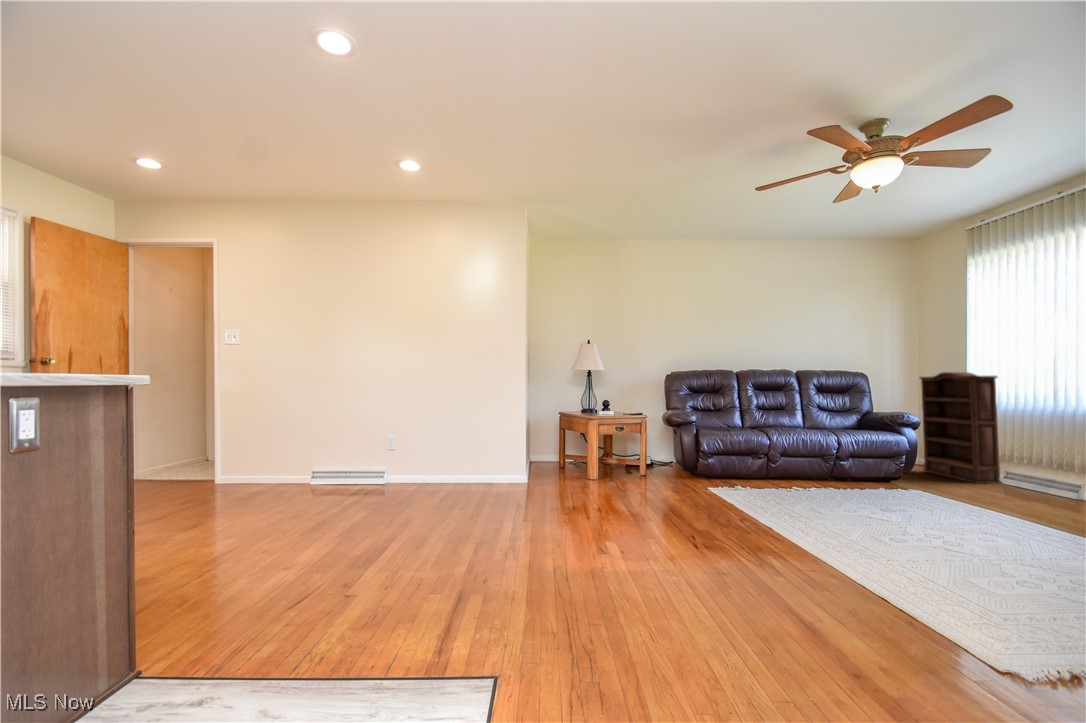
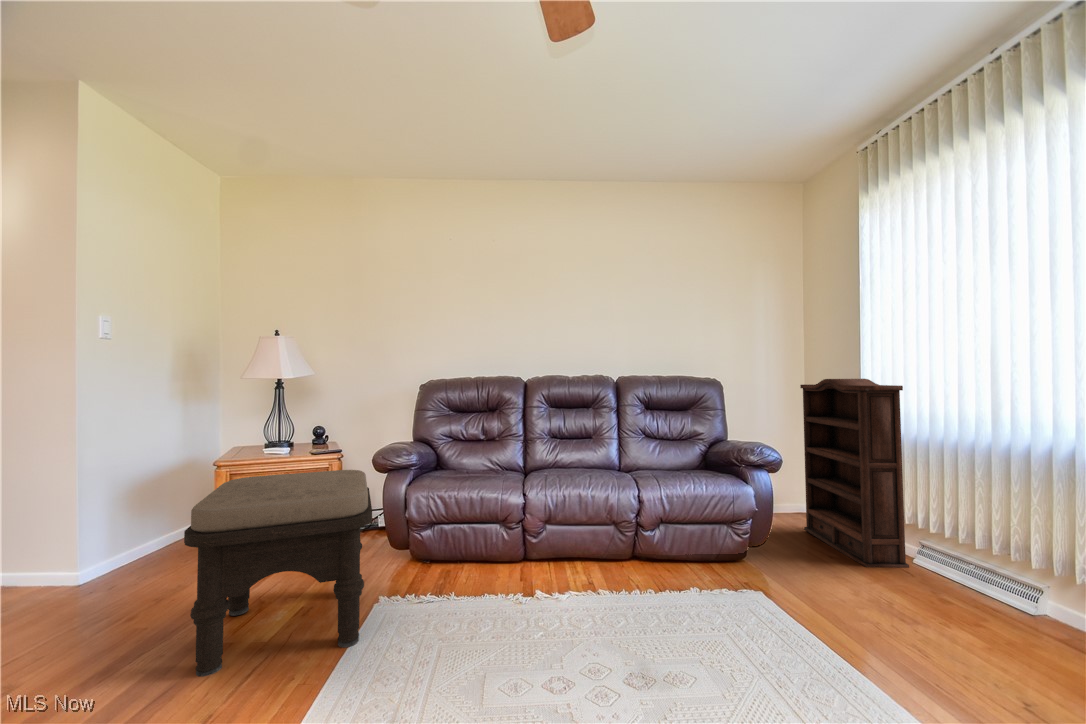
ottoman: none [638,419,741,506] -> present [184,470,372,677]

